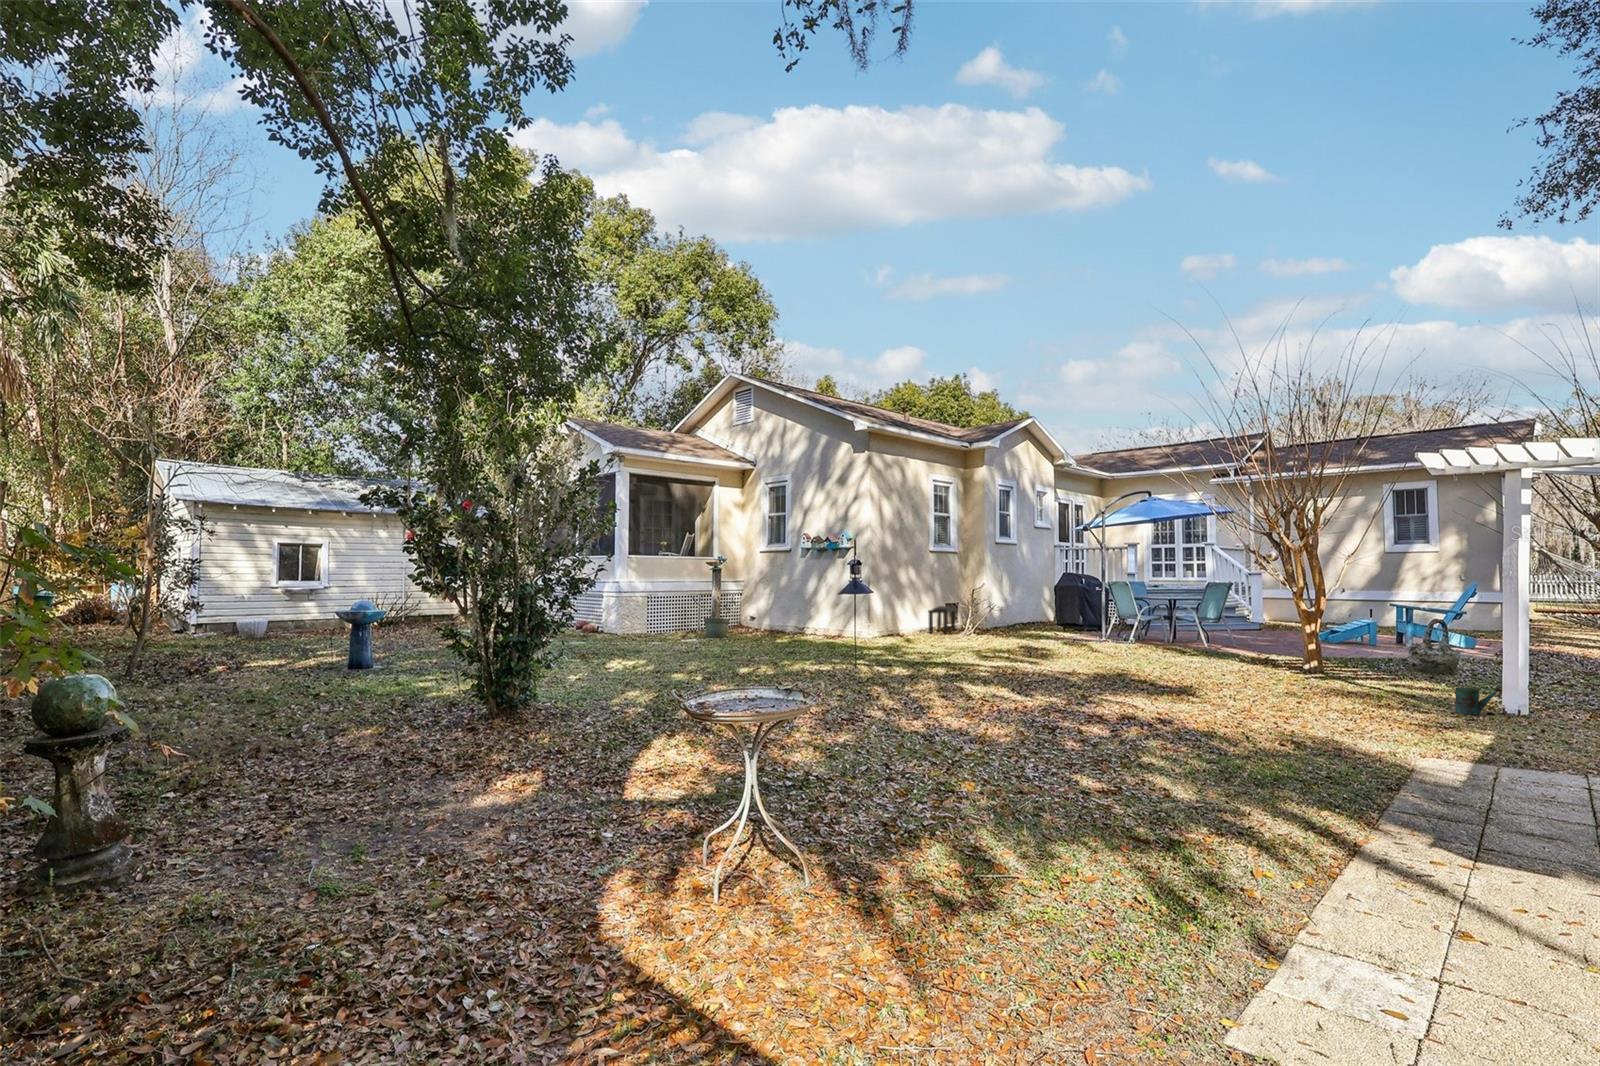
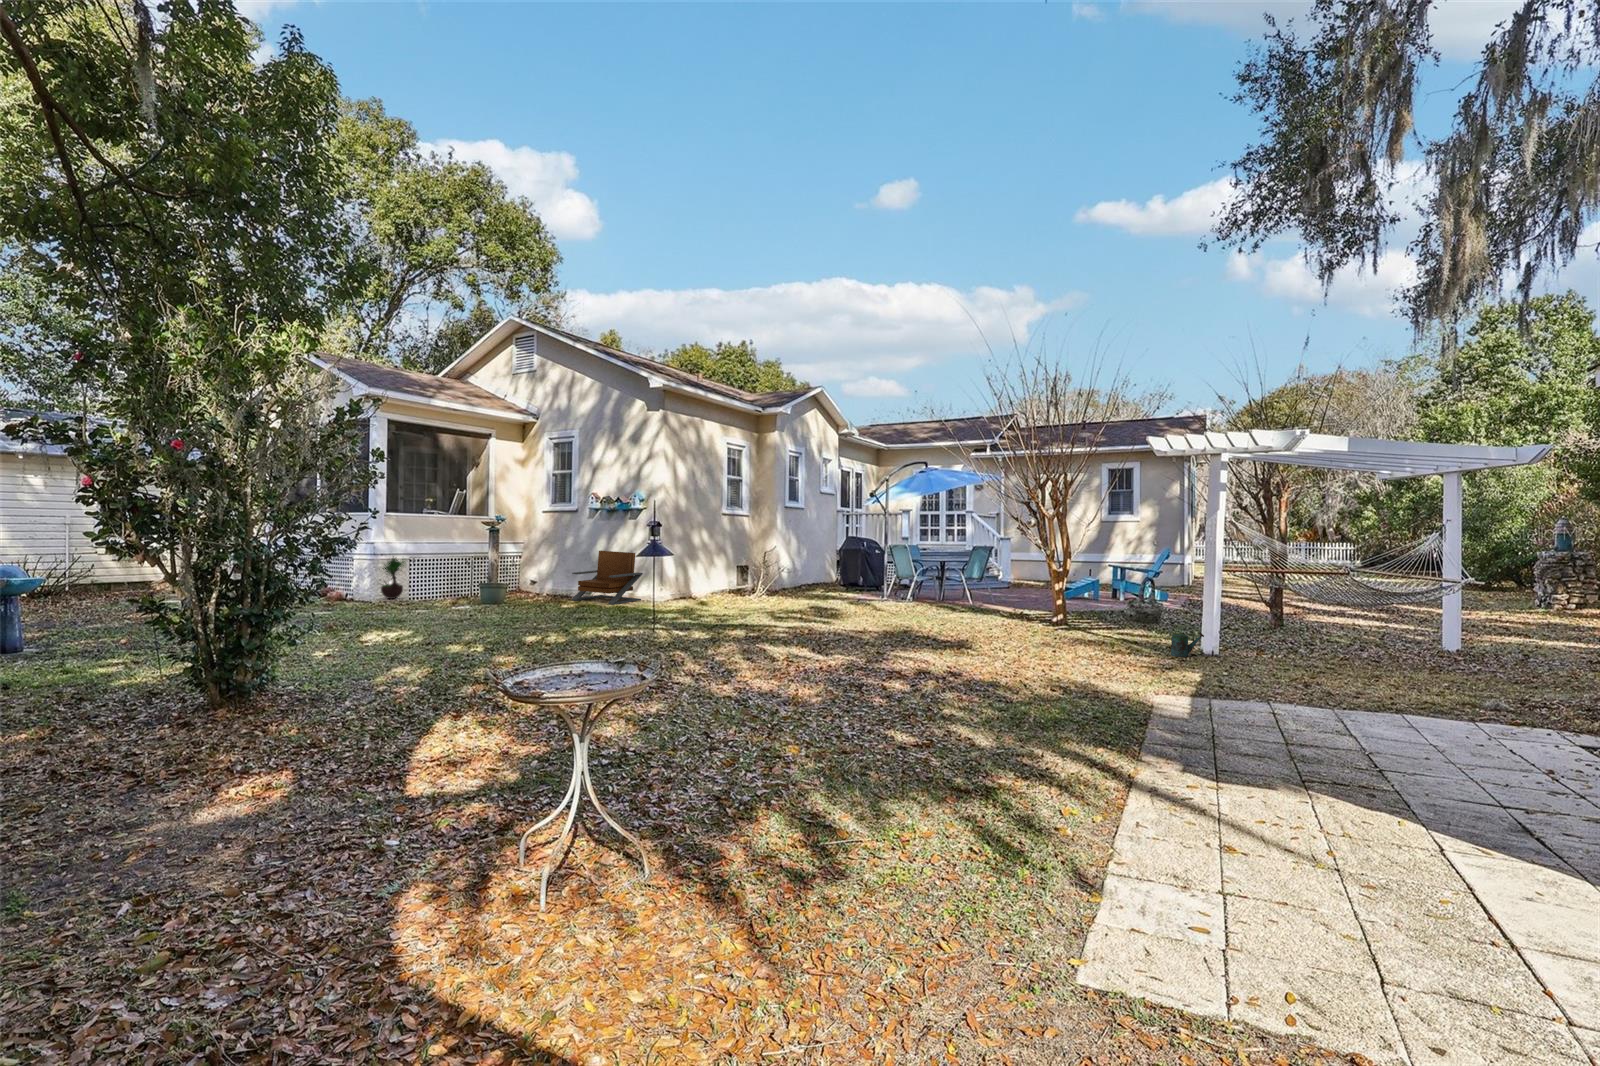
lounge chair: none [786,588,851,640] -> present [572,551,643,605]
potted tree: none [623,591,647,631] -> present [381,557,405,599]
bench: present [928,606,956,634] -> none [720,569,748,596]

